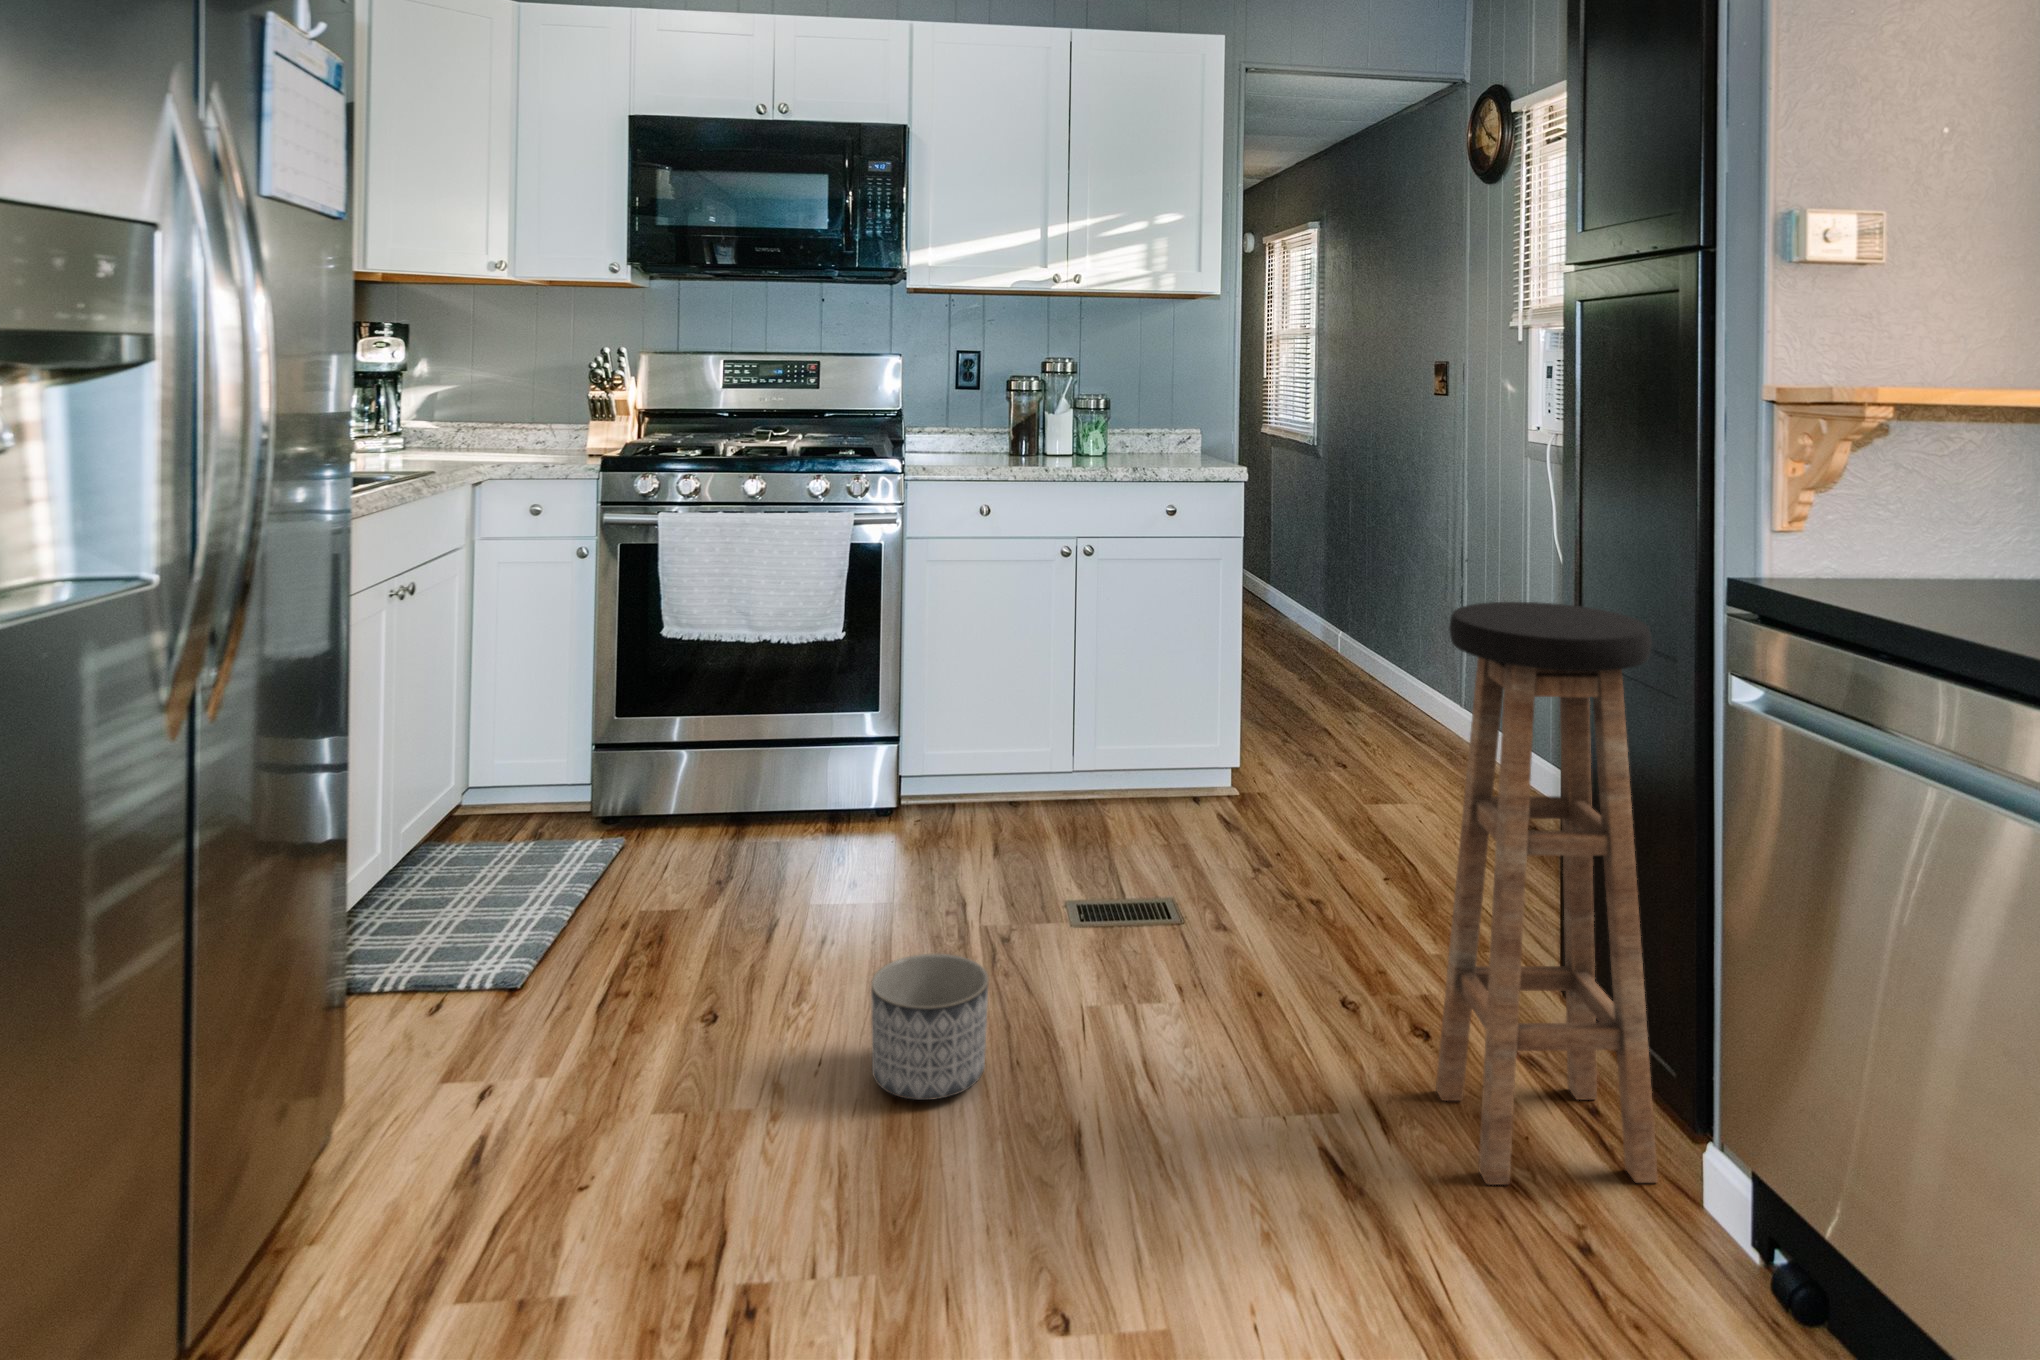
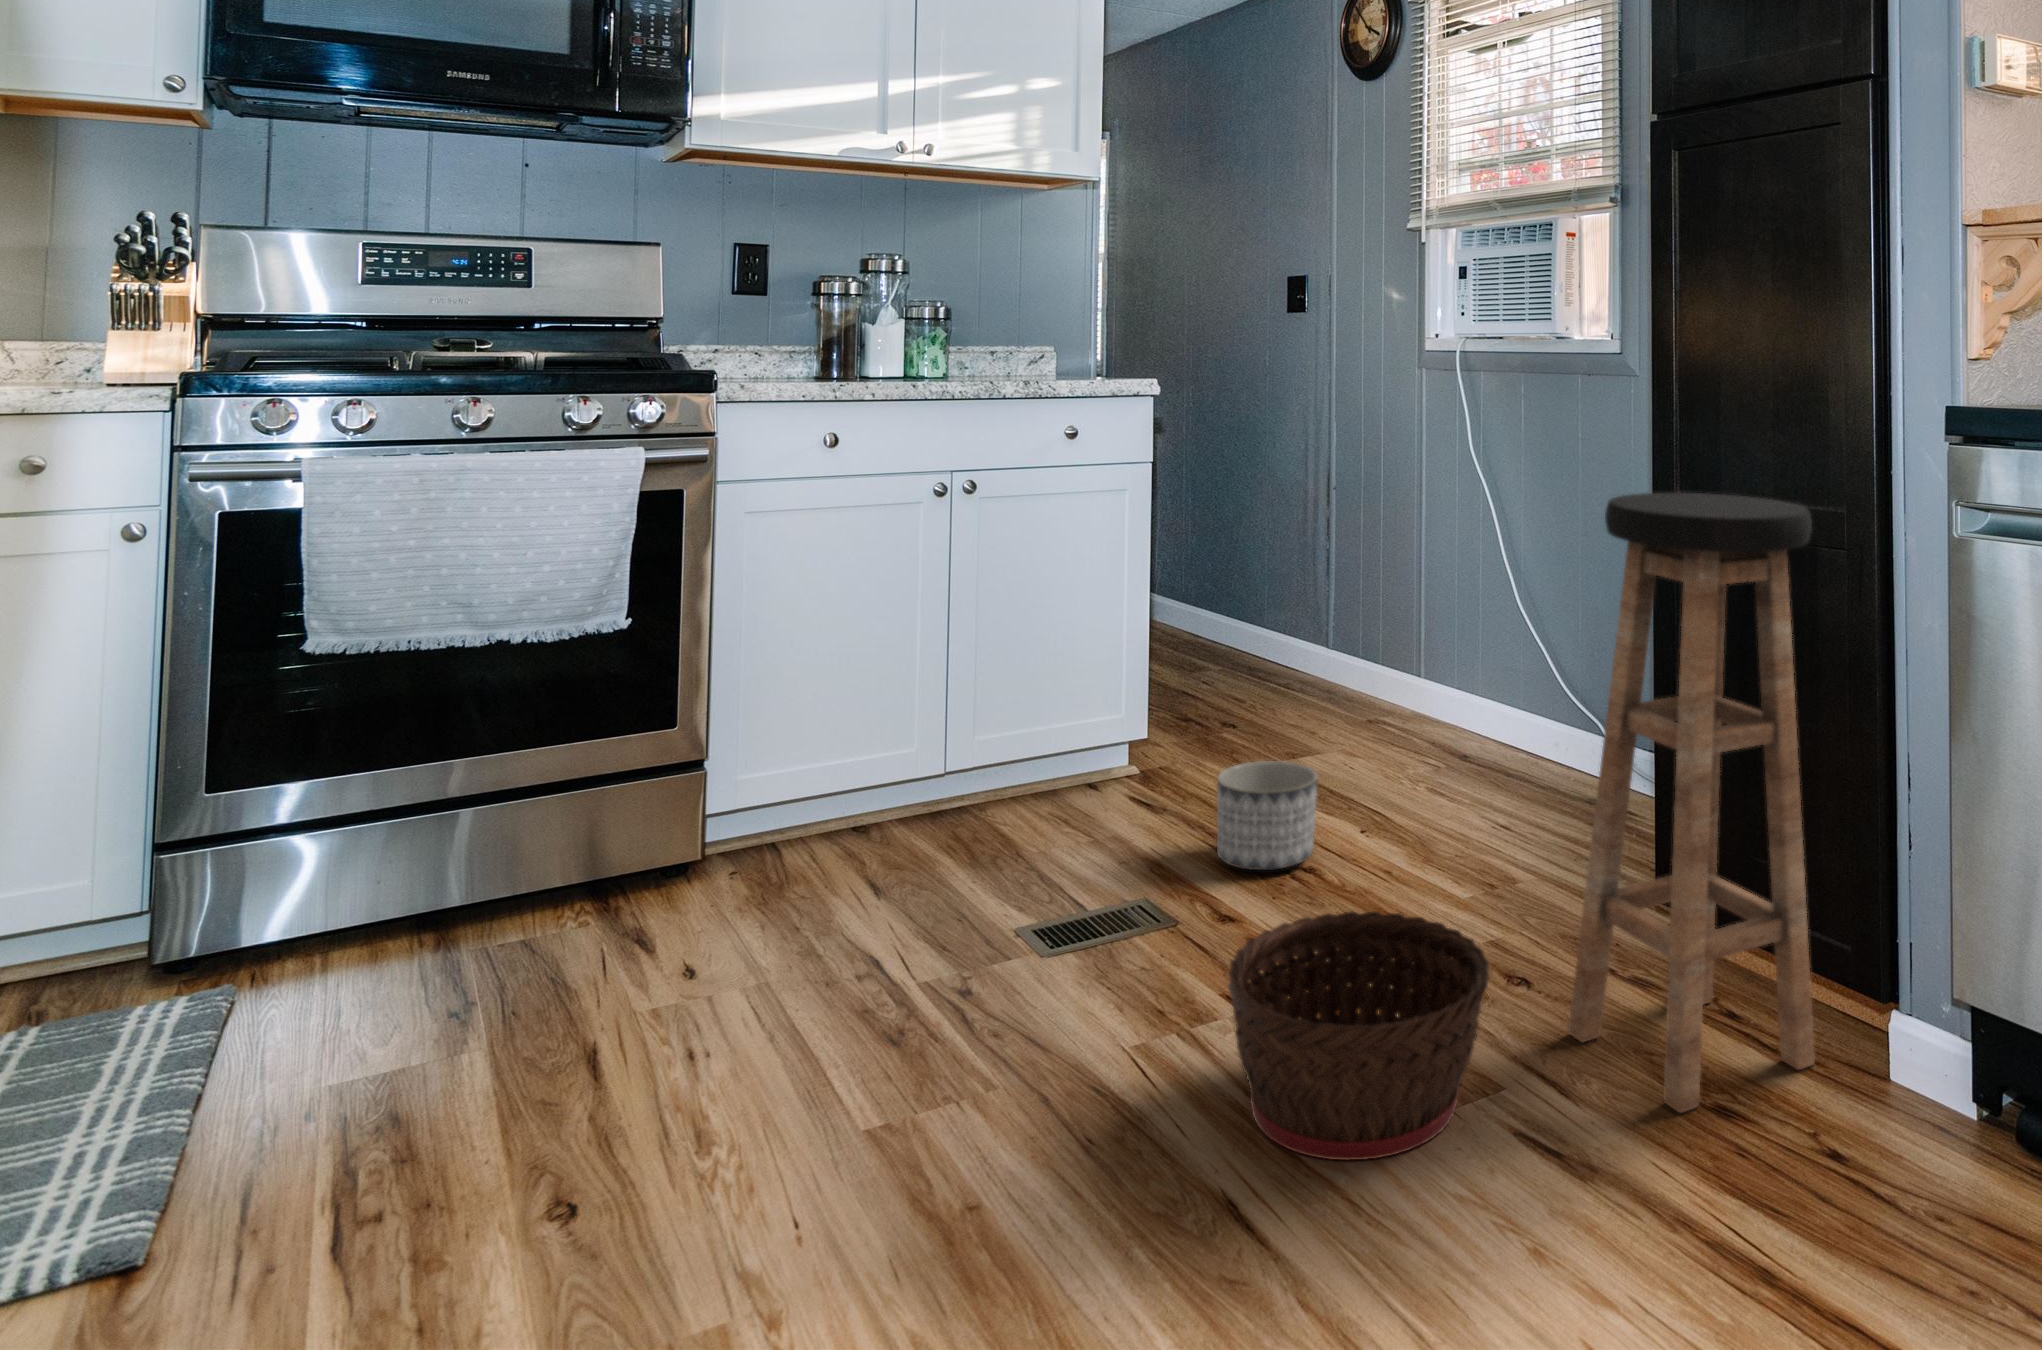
basket: none [1114,932,1330,1142] -> present [1228,911,1489,1160]
planter: present [871,954,989,1100] -> present [1217,761,1318,870]

